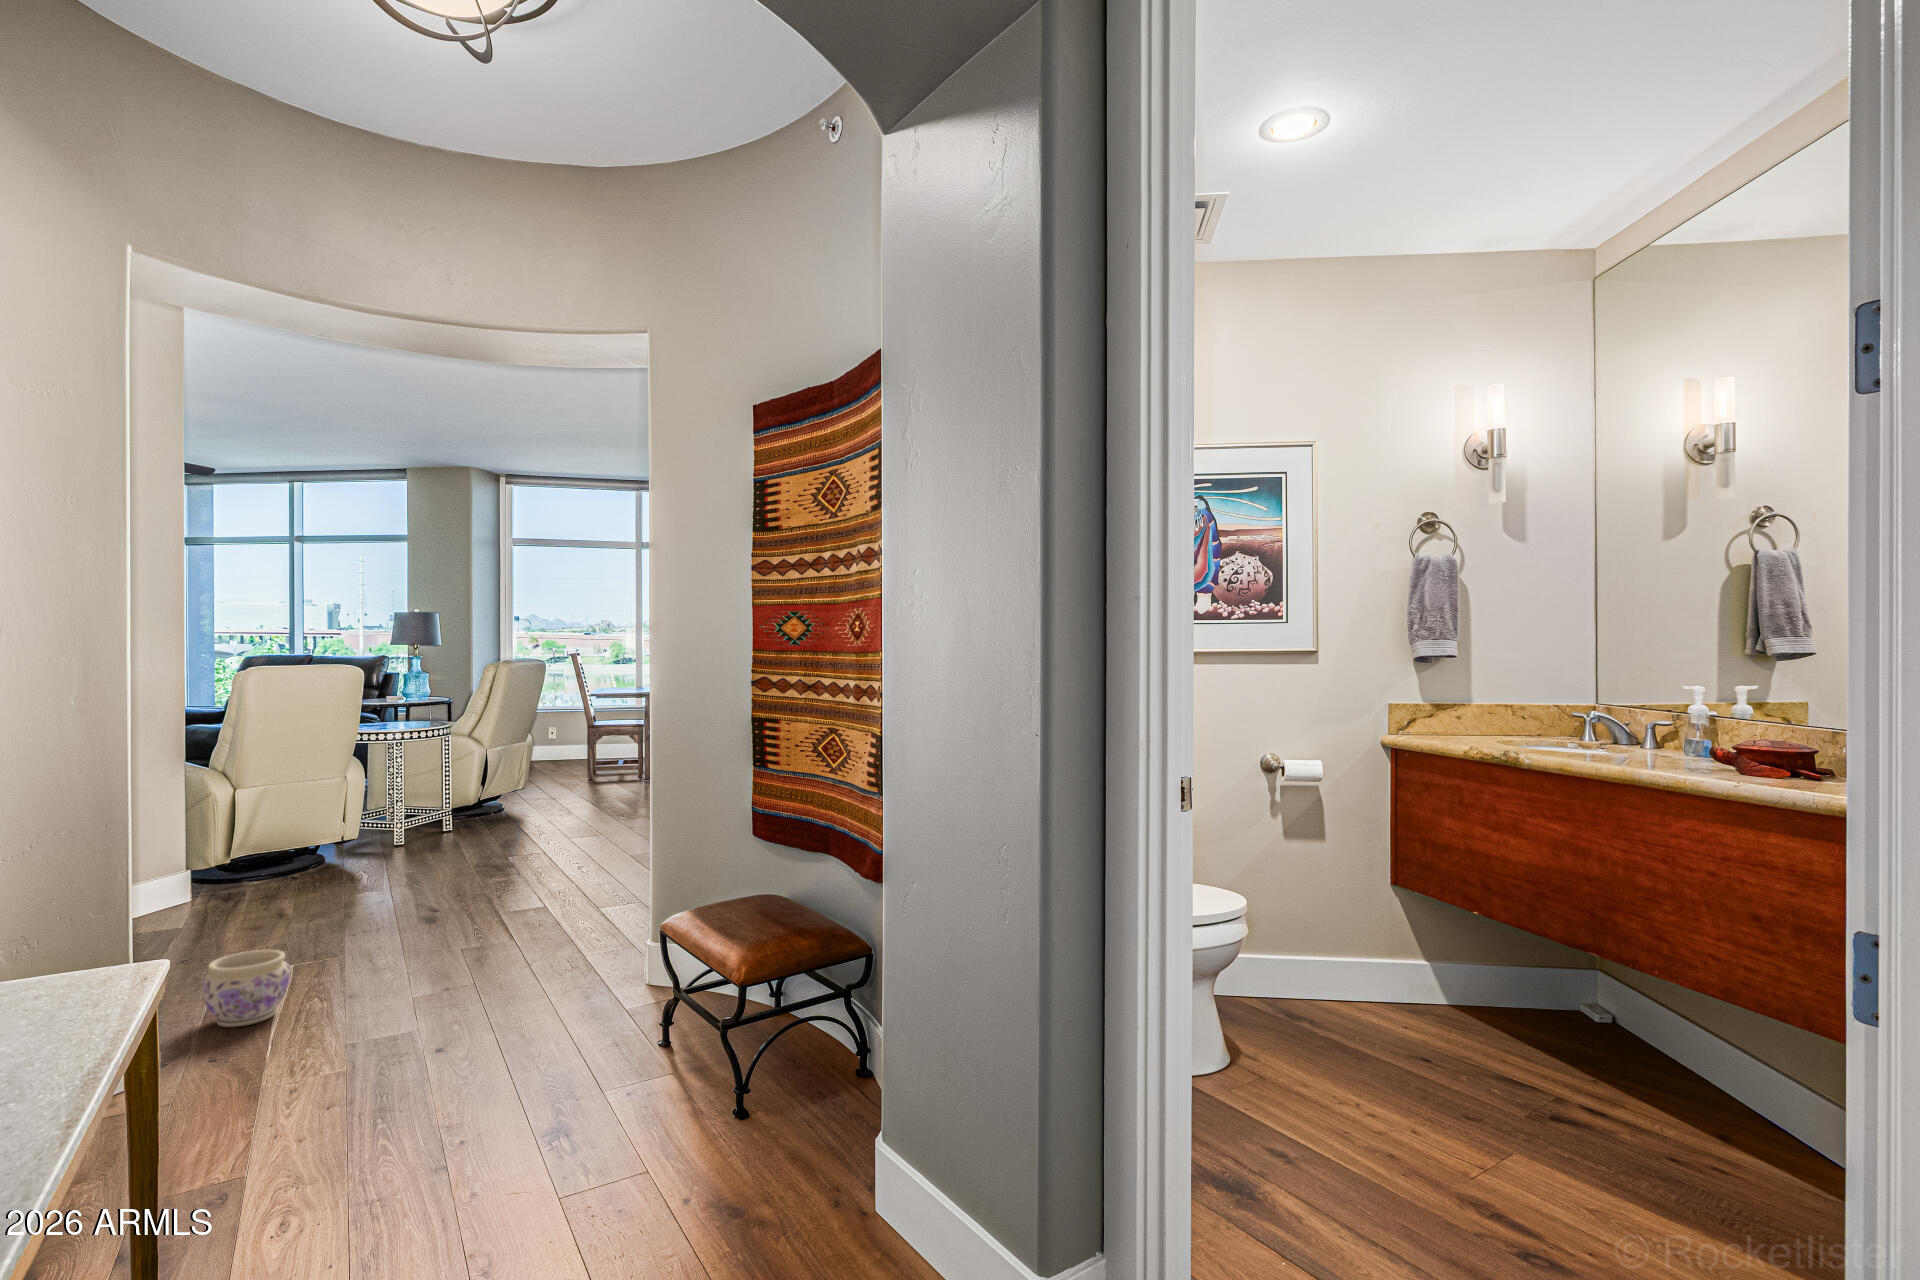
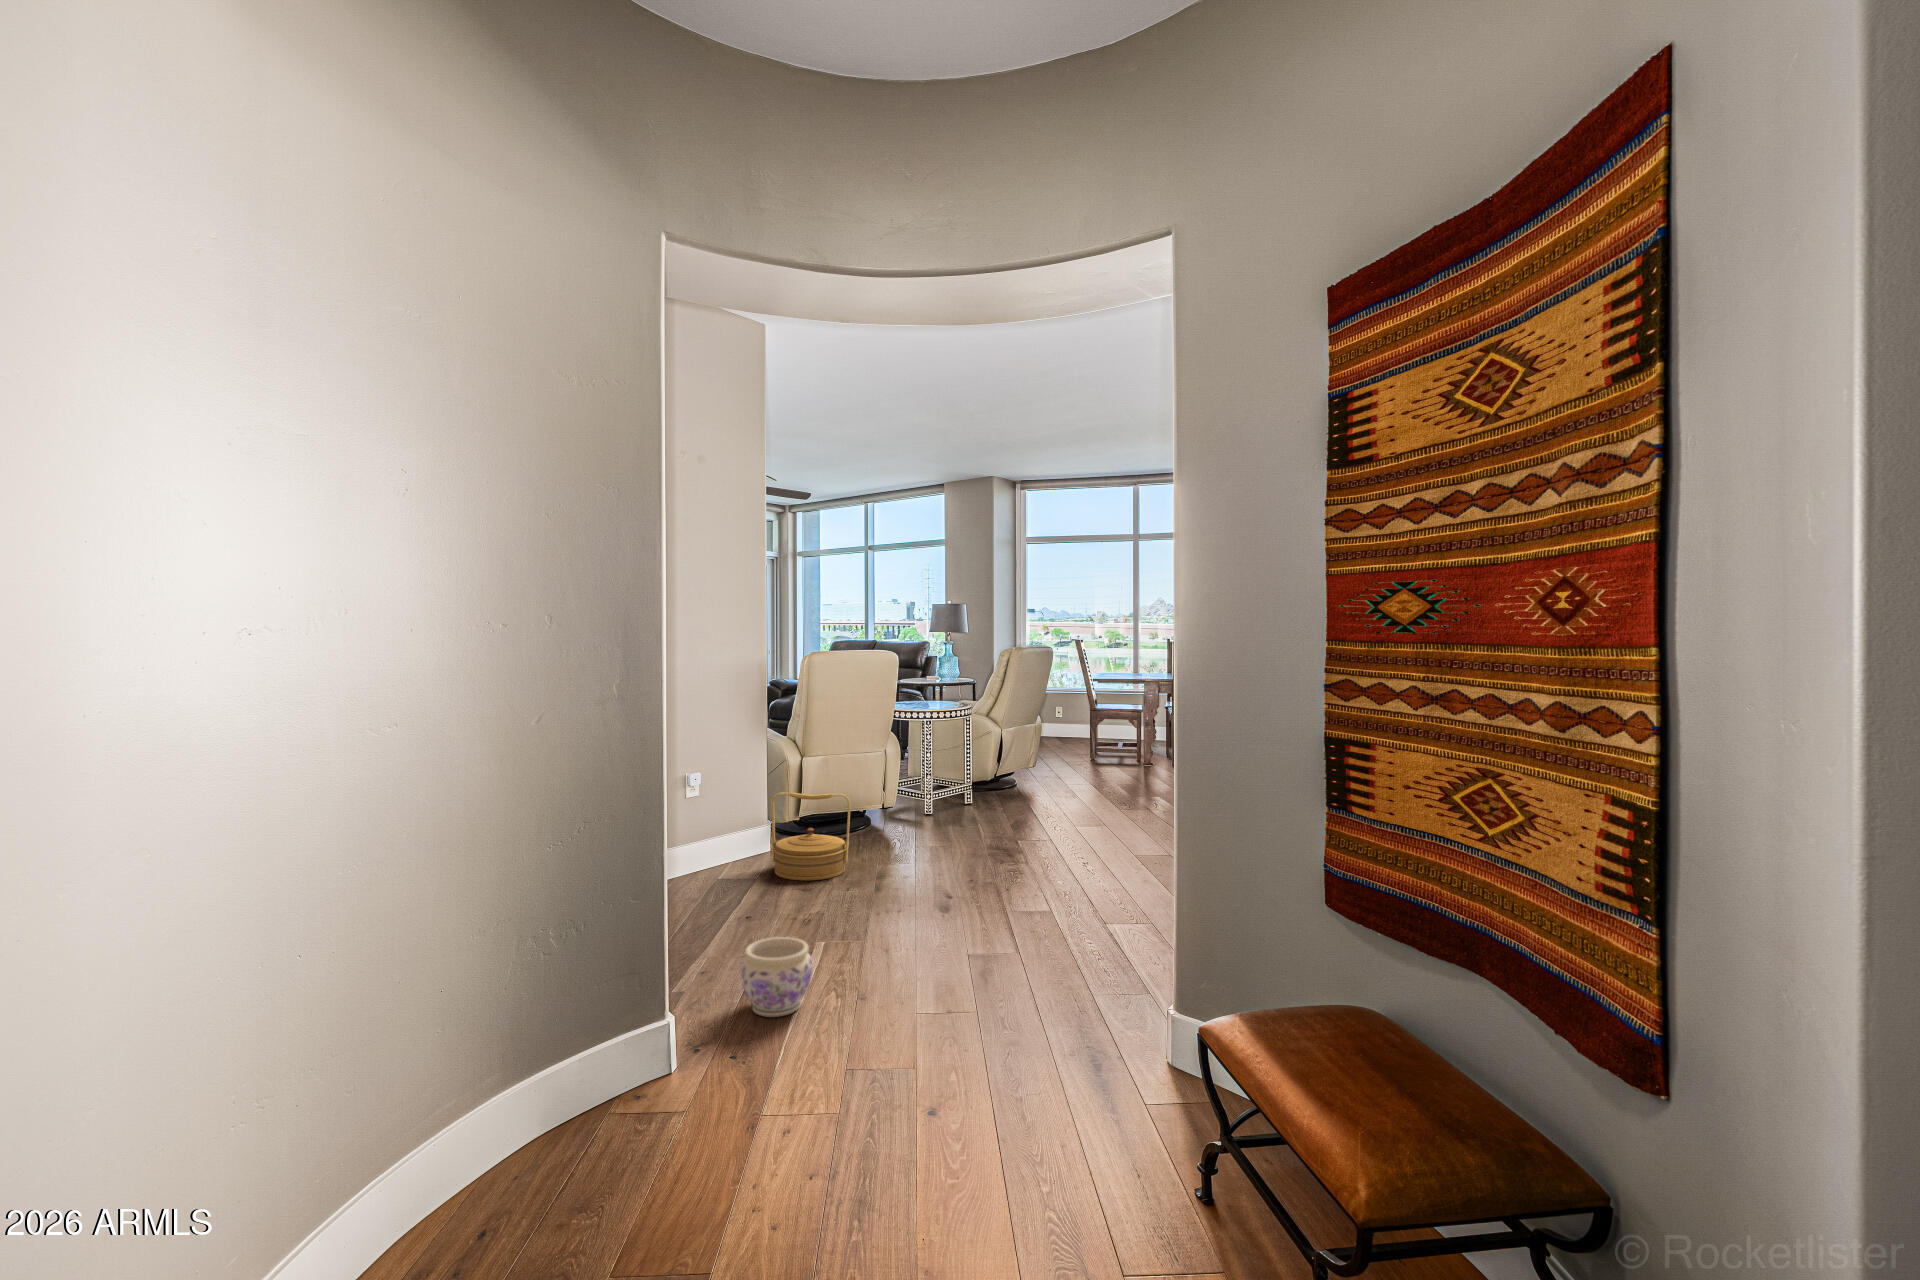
basket: none [200,820,309,919] -> present [771,792,851,881]

